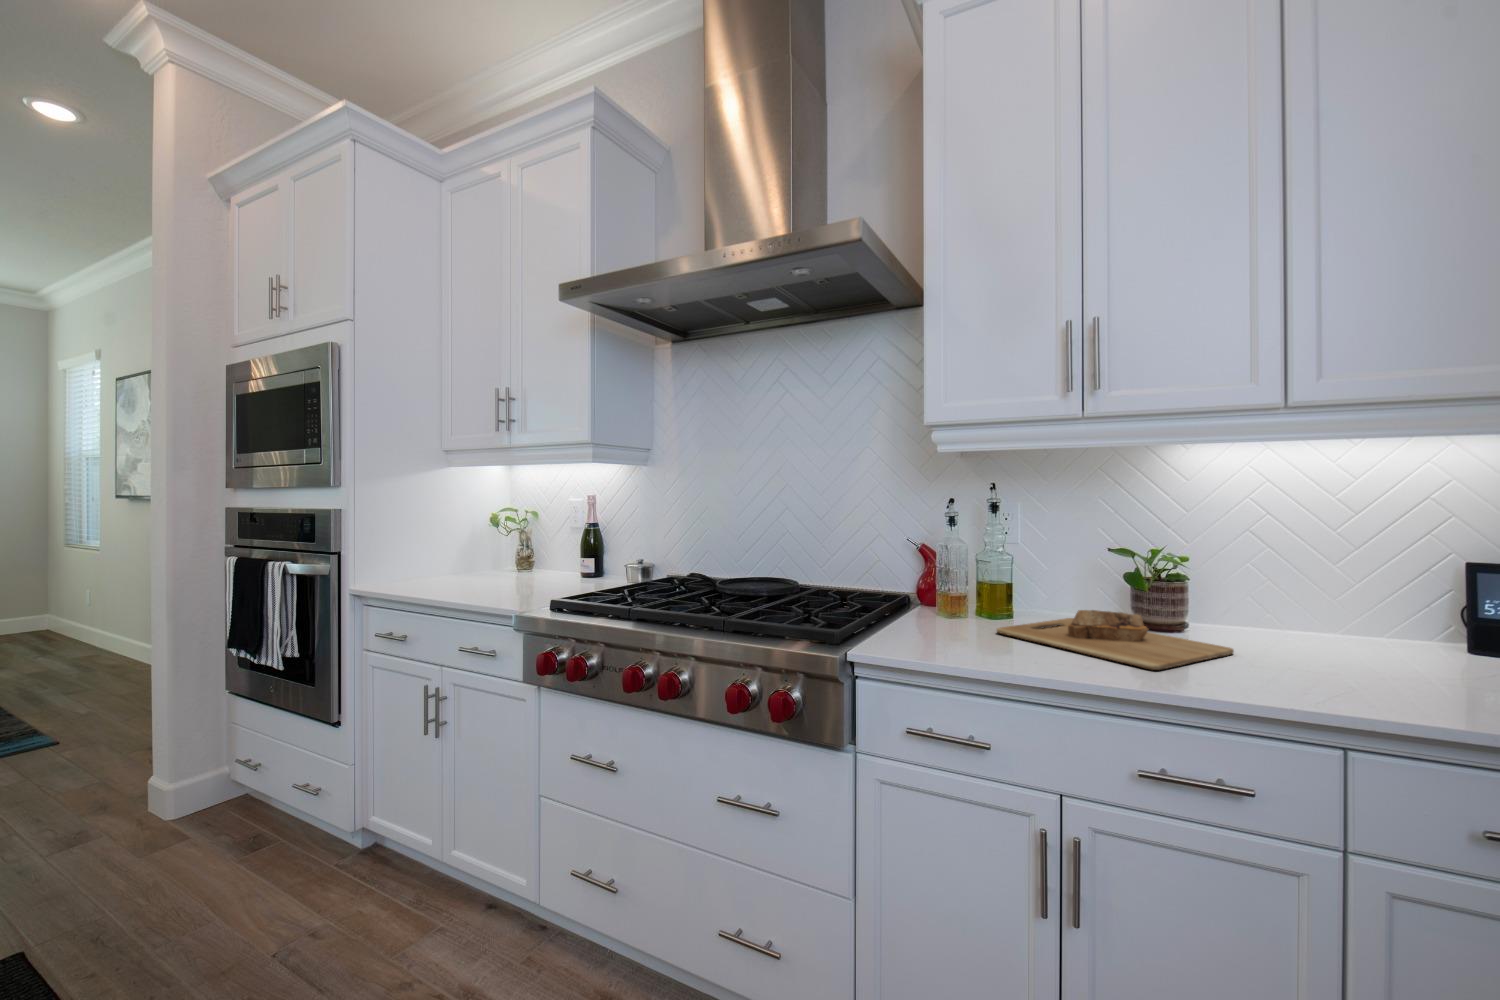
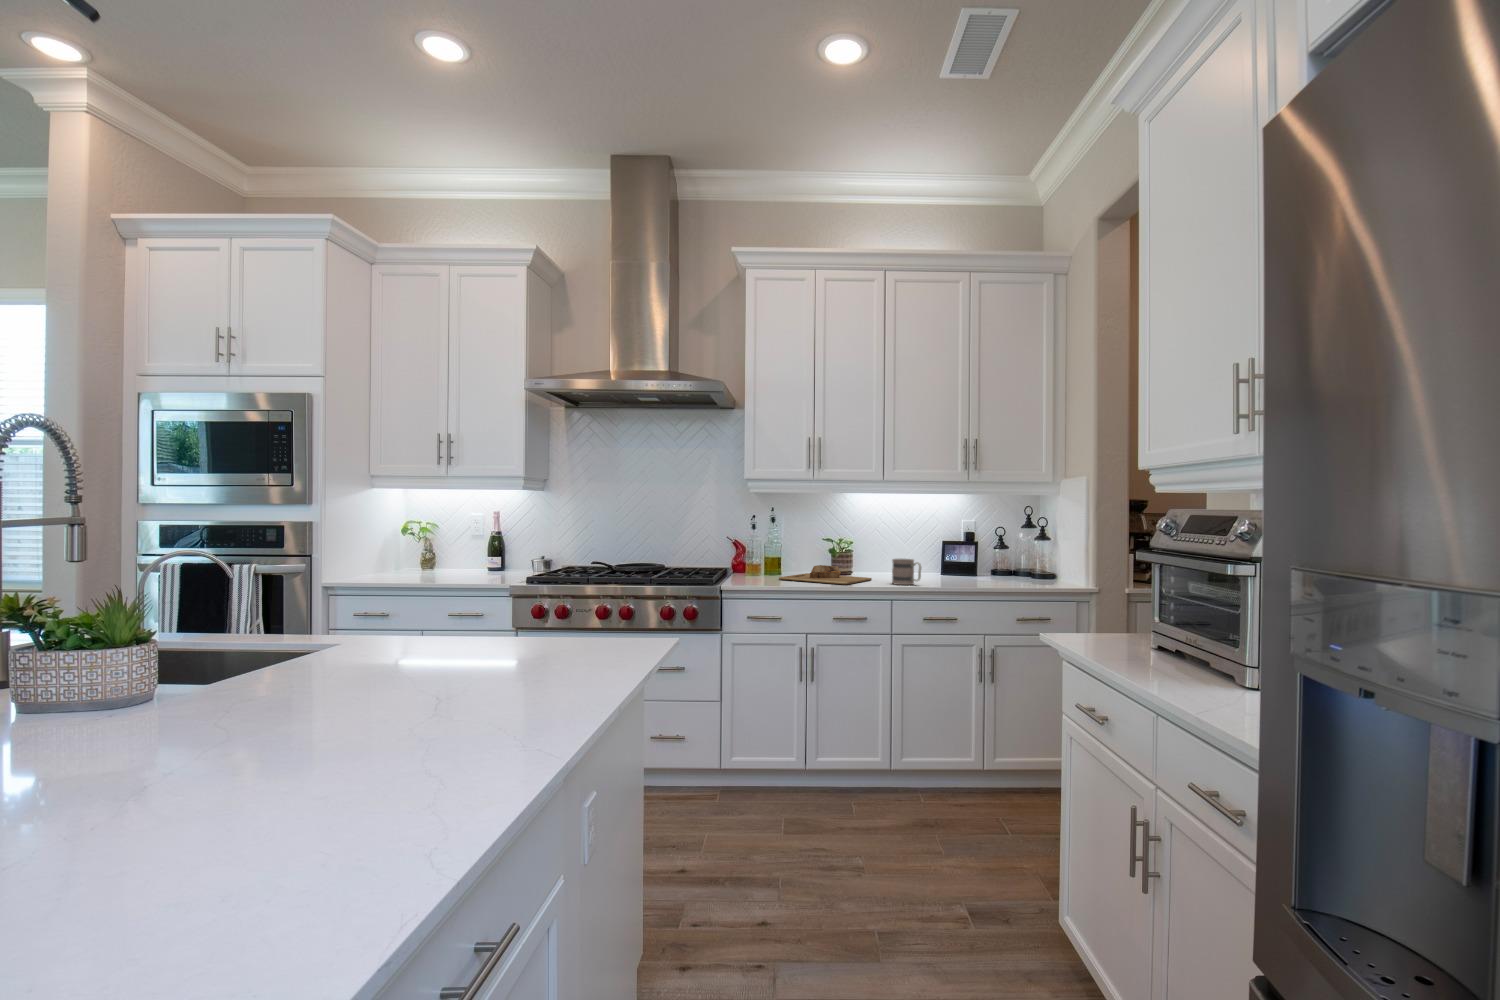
mug: none [1299,611,1410,691] -> present [892,559,921,585]

